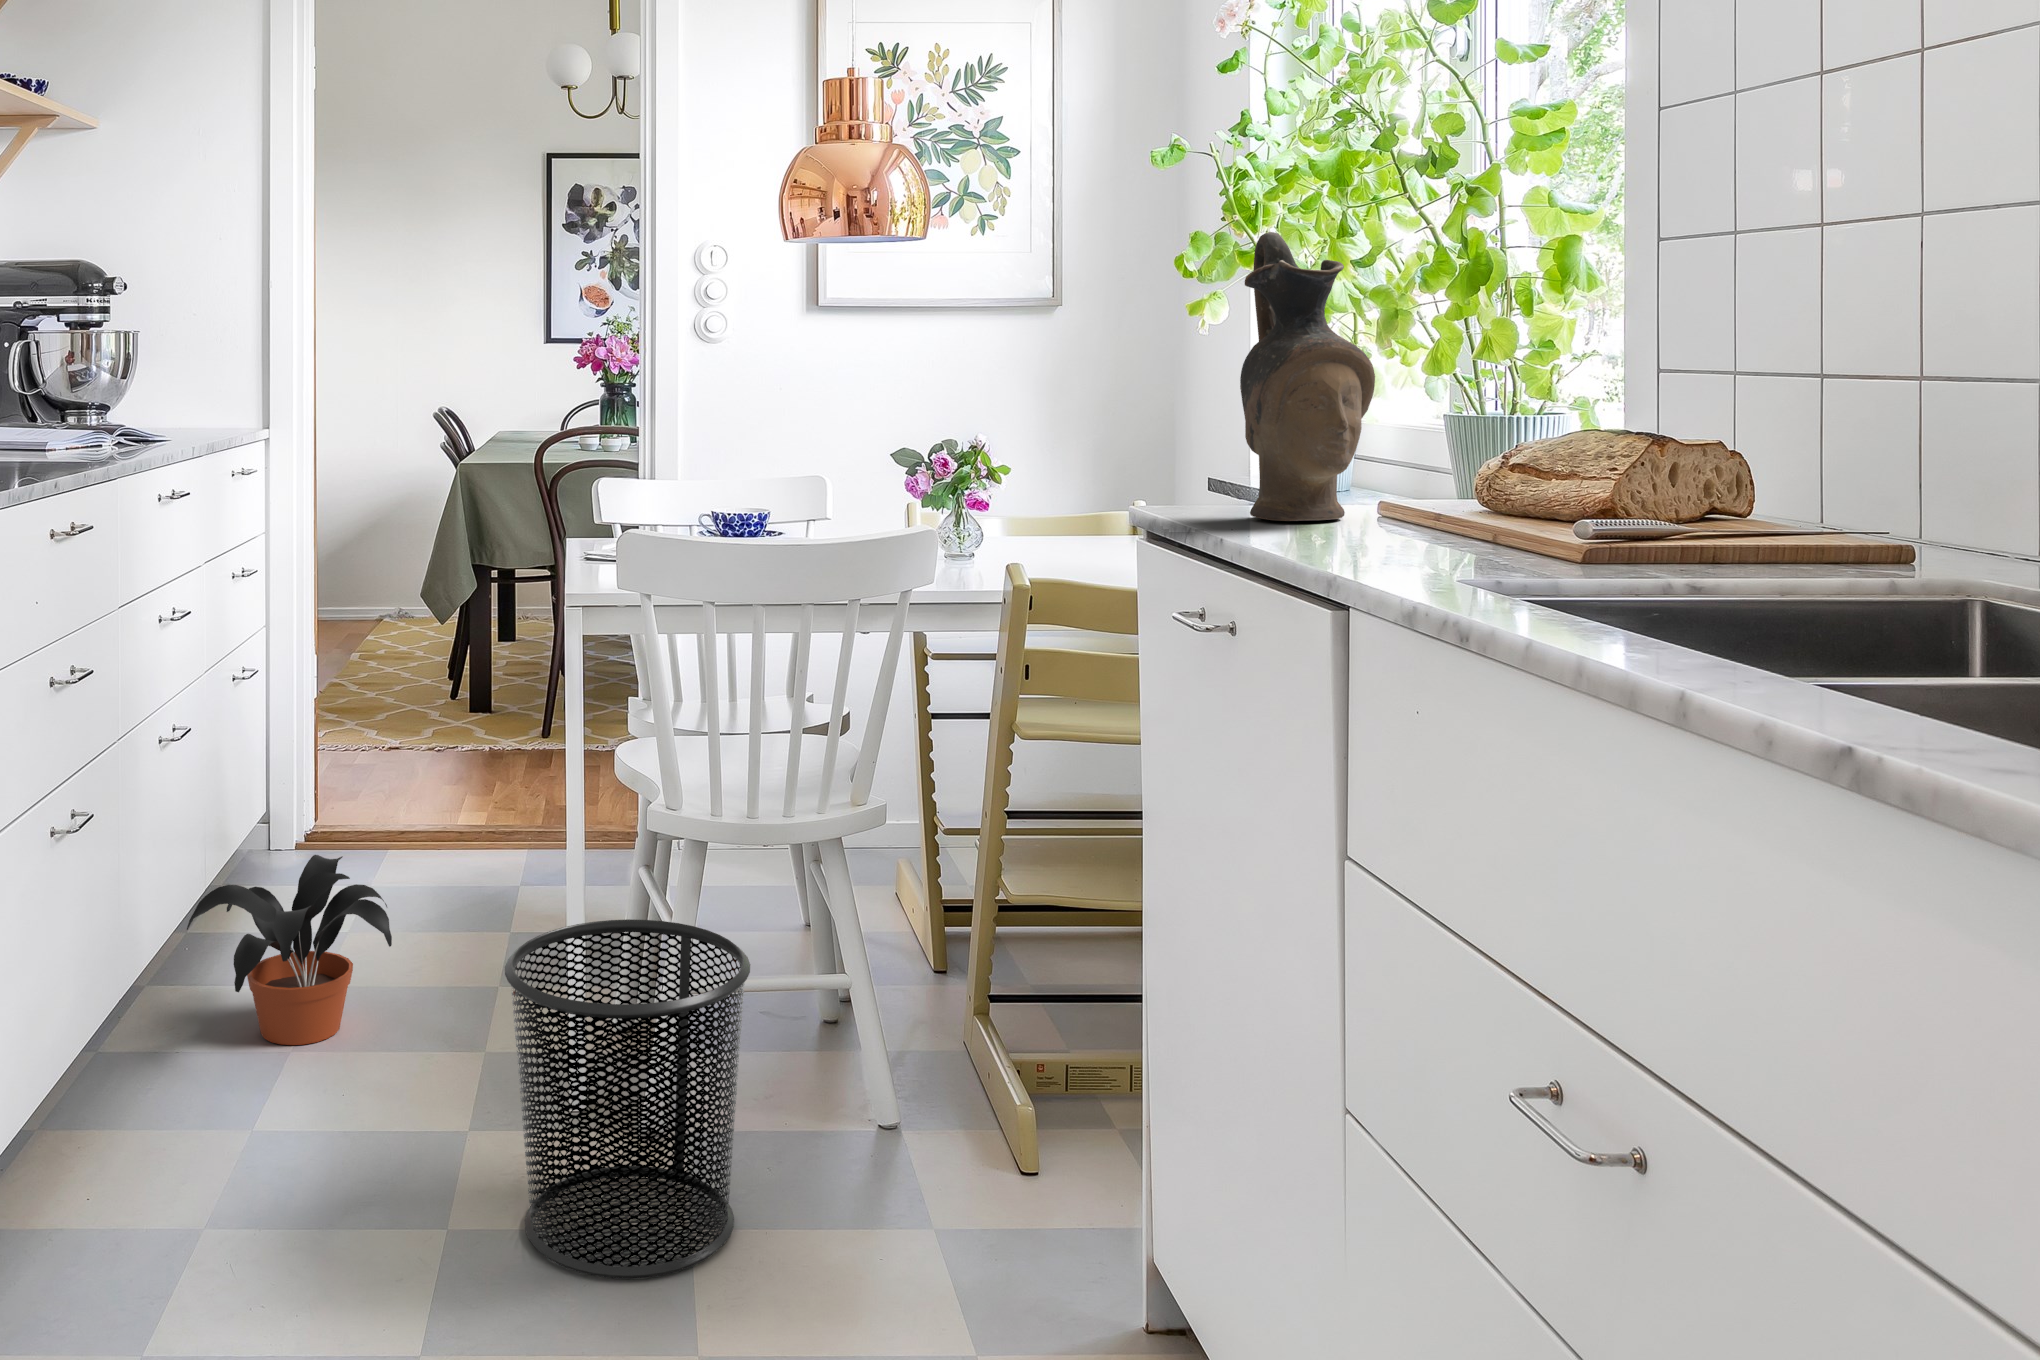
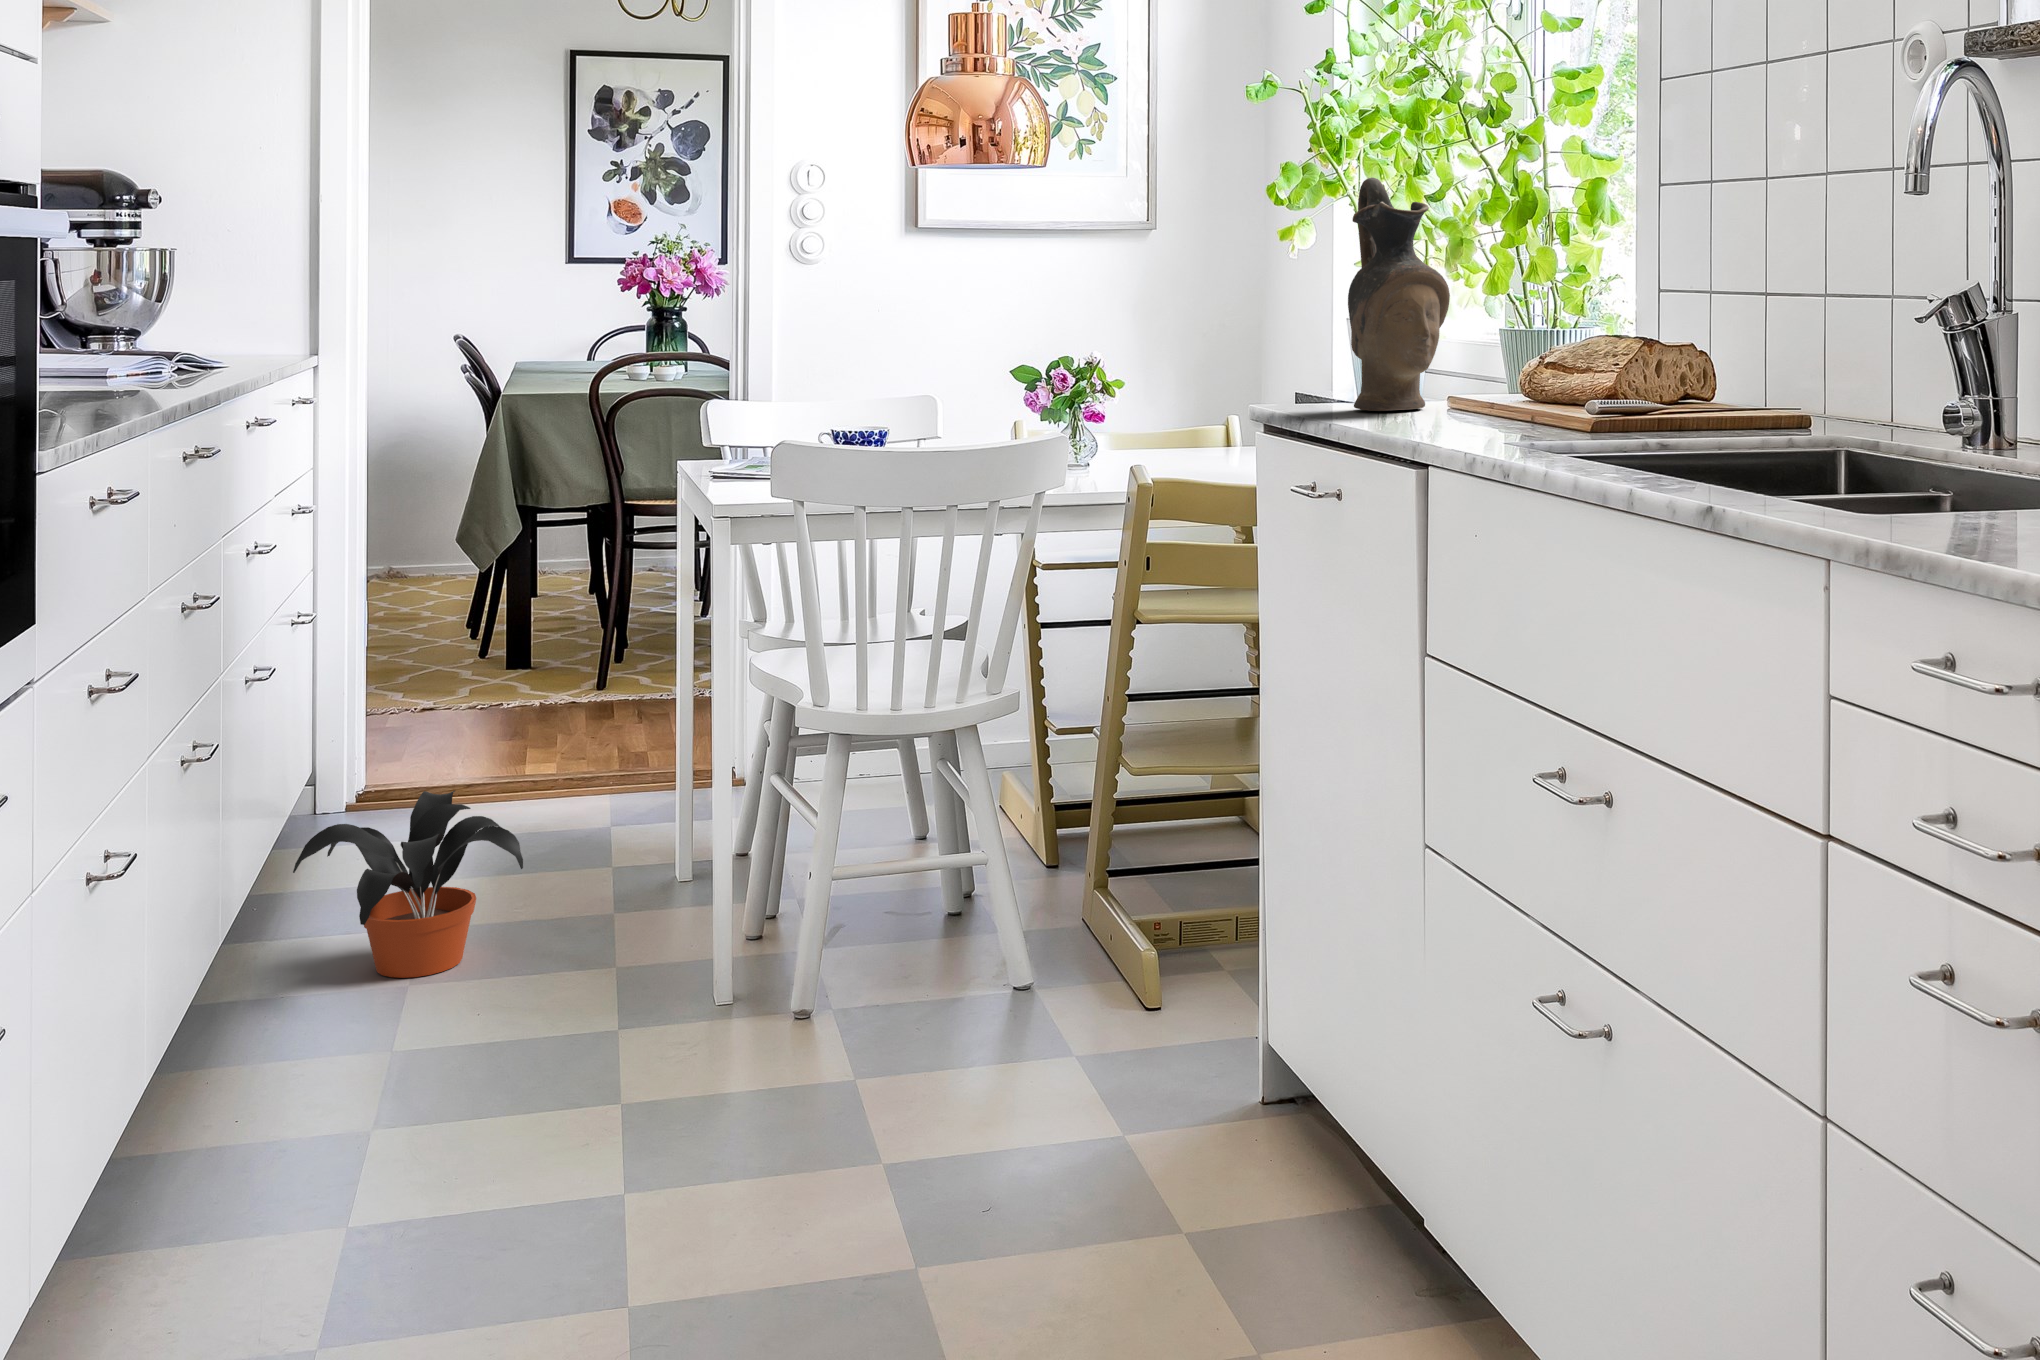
waste bin: present [505,919,750,1279] -> none [688,800,920,1106]

